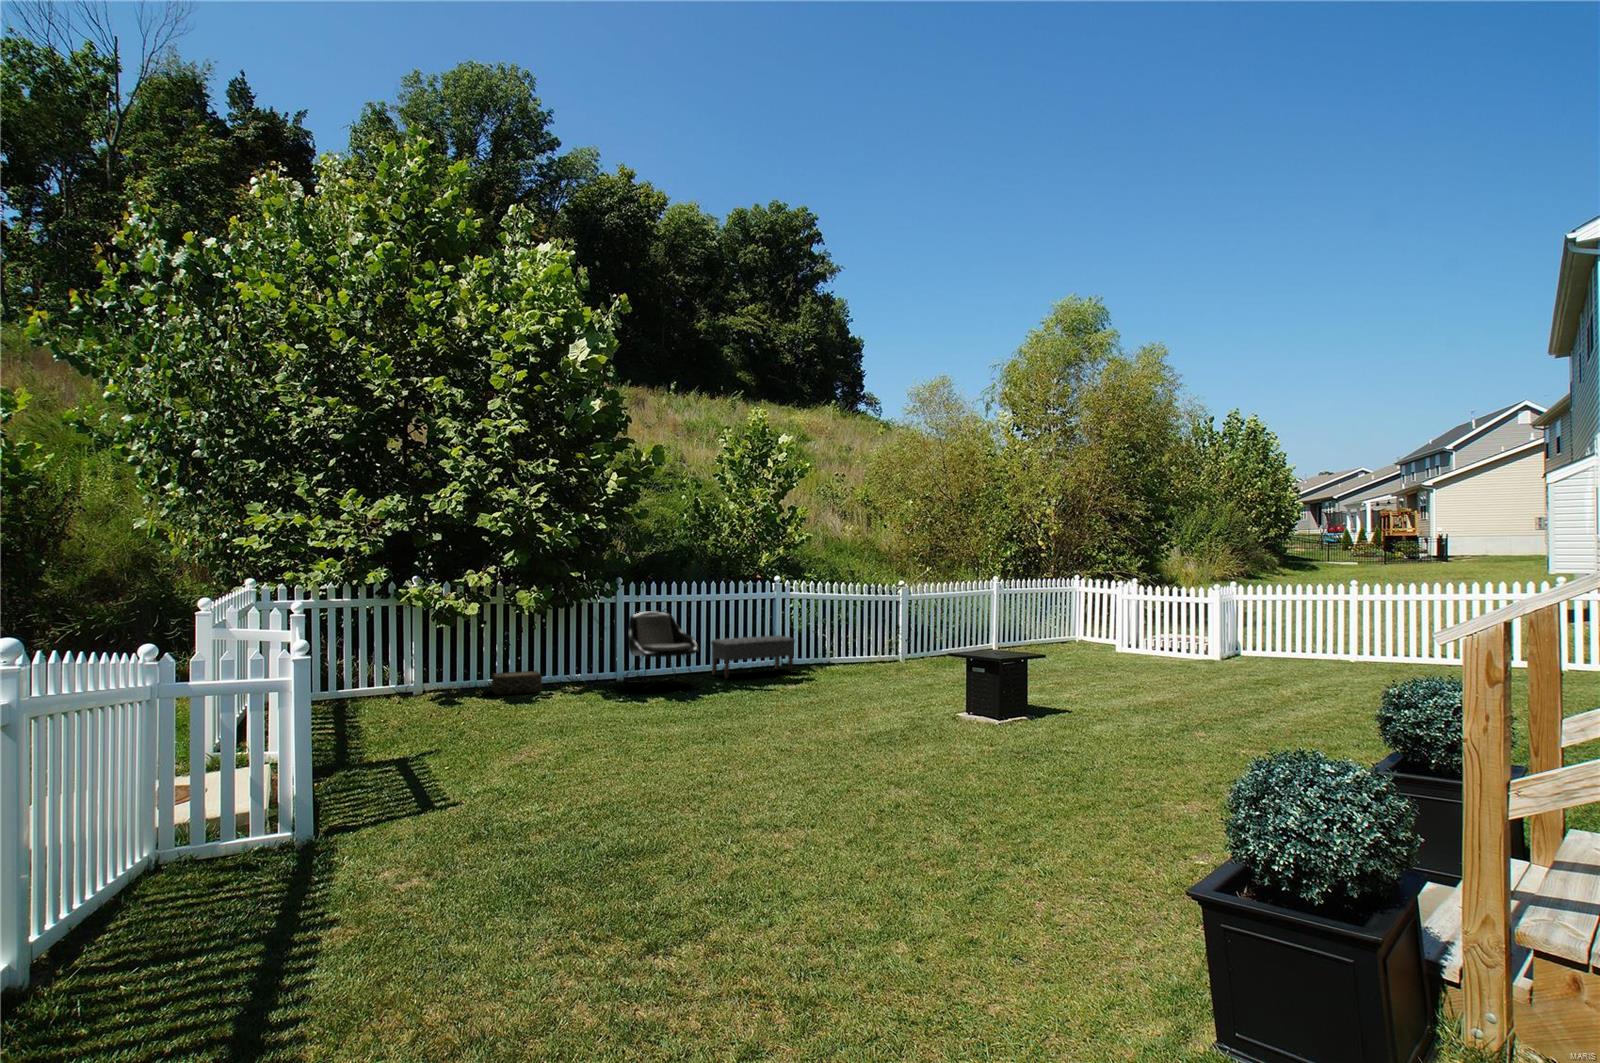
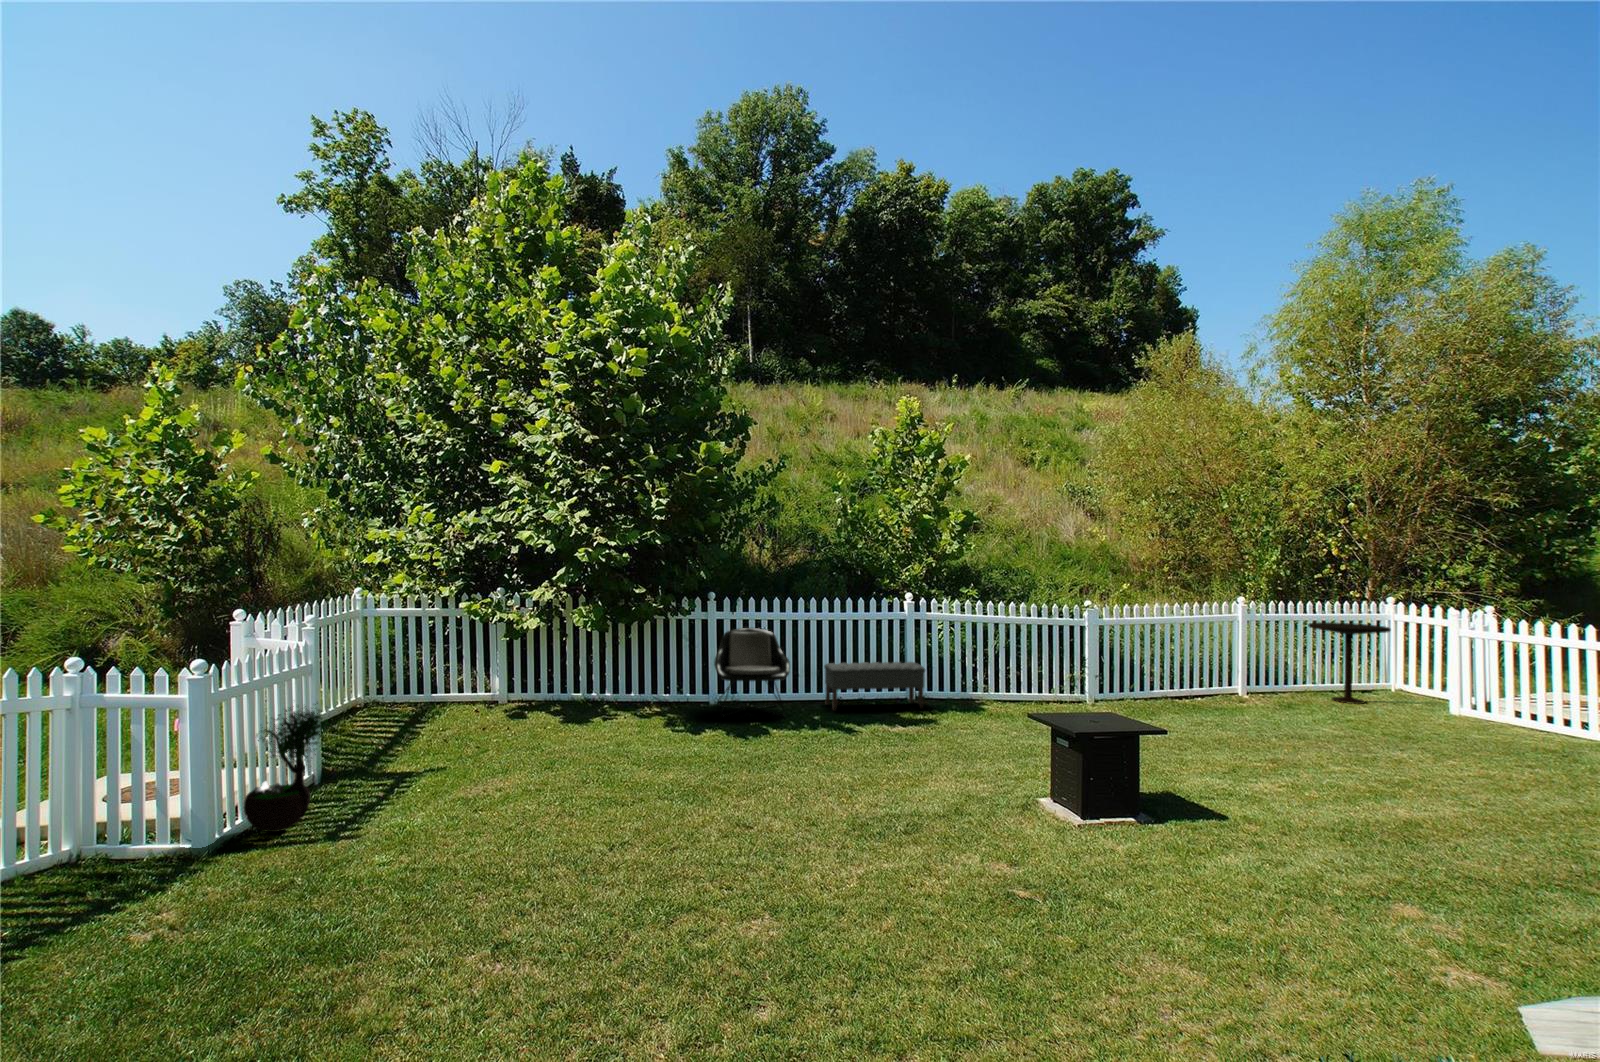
pedestal table: none [1034,595,1086,651] -> present [1308,622,1391,704]
woven basket: present [491,671,542,695] -> none [570,688,622,712]
potted tree: none [376,679,460,803] -> present [244,703,328,832]

